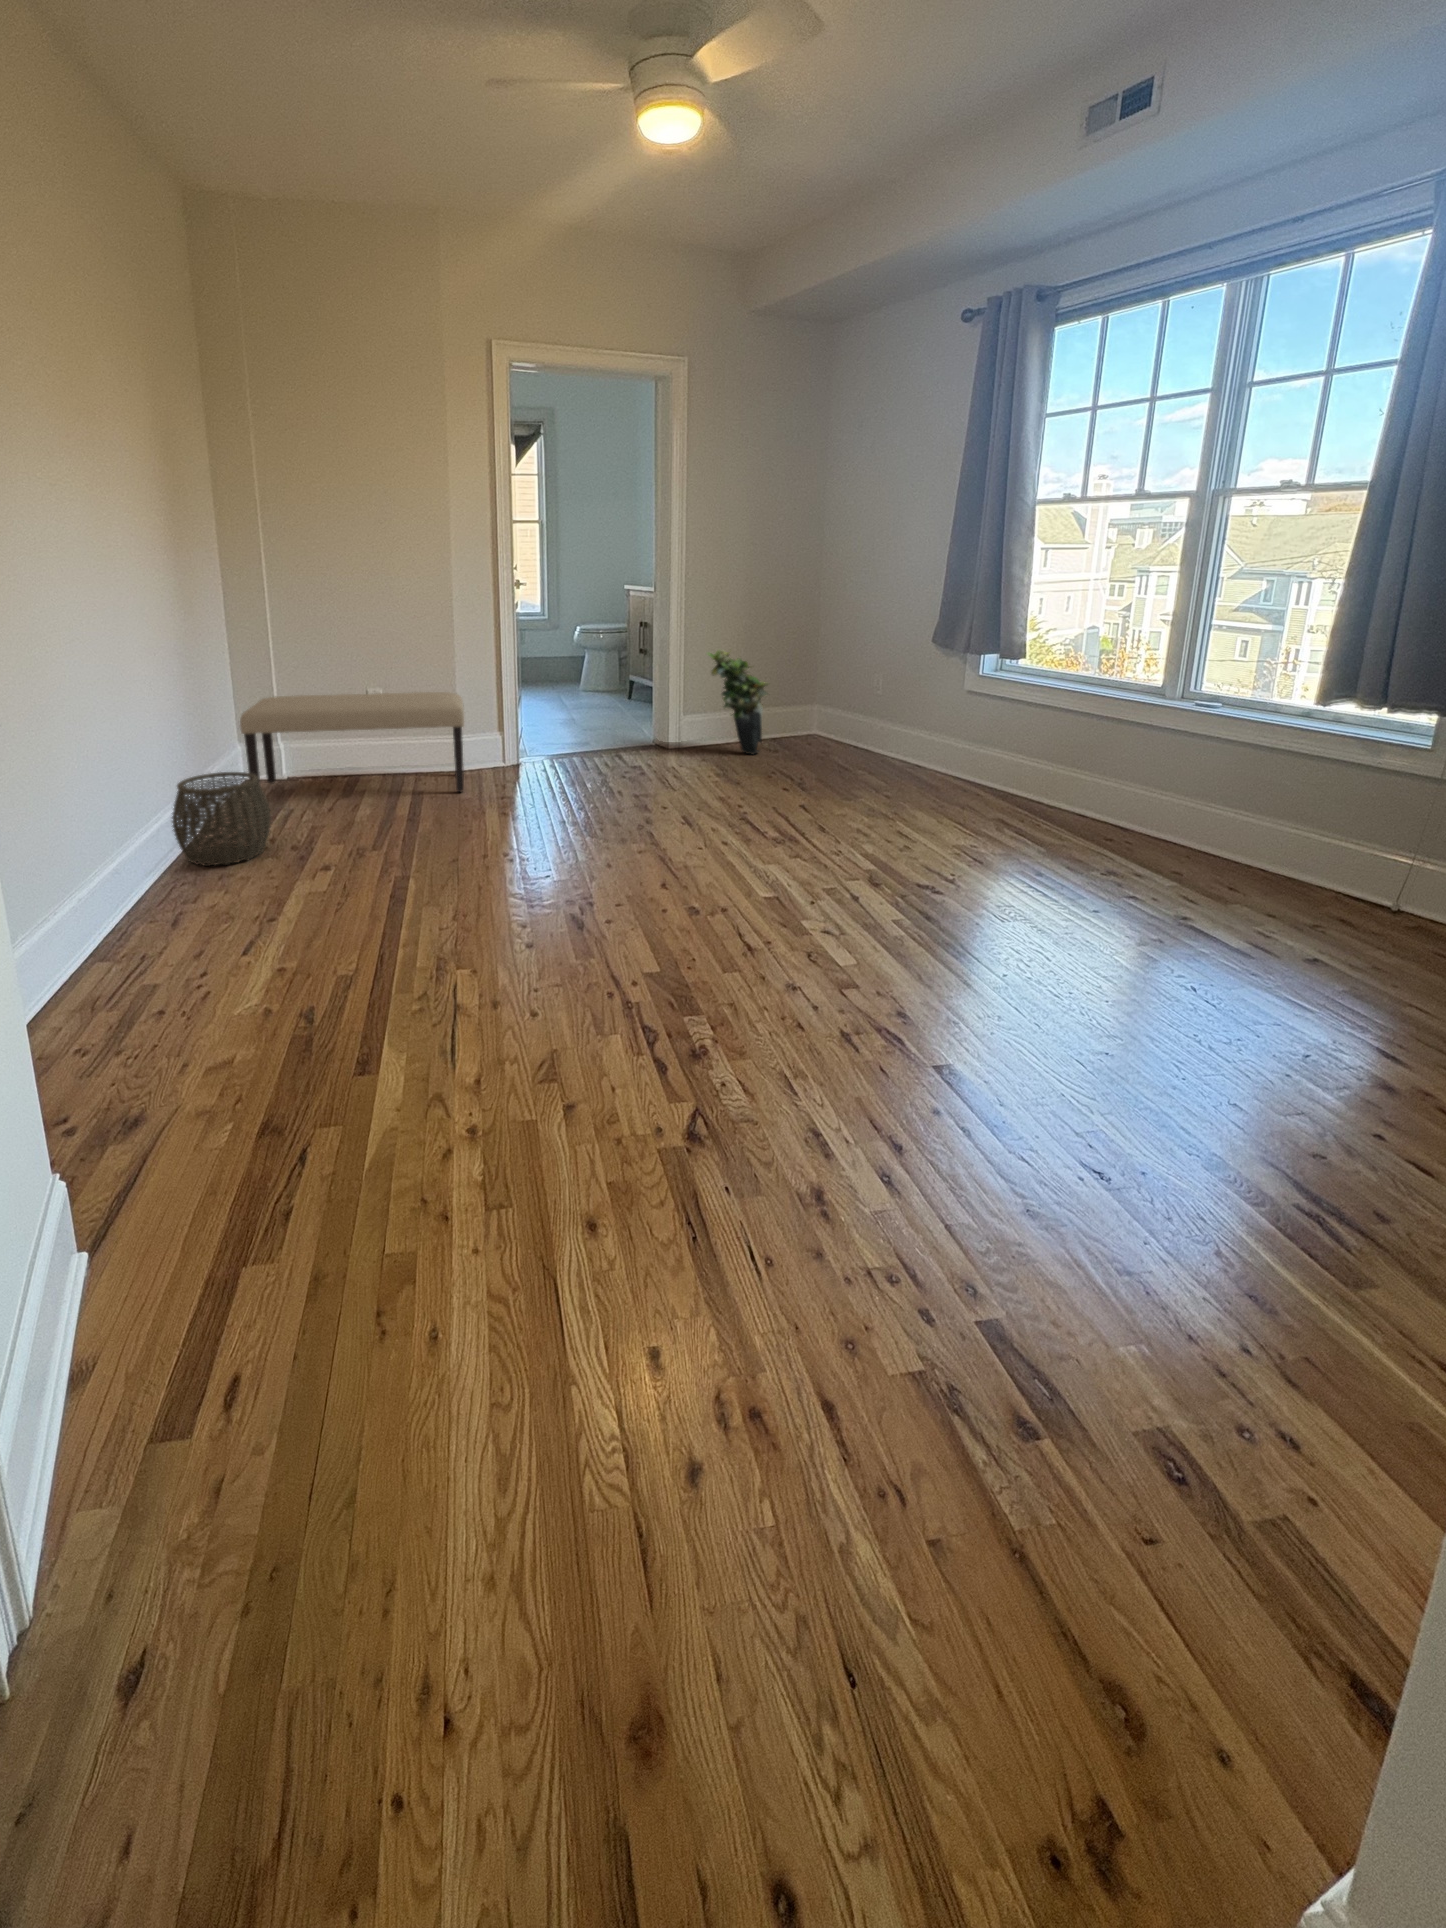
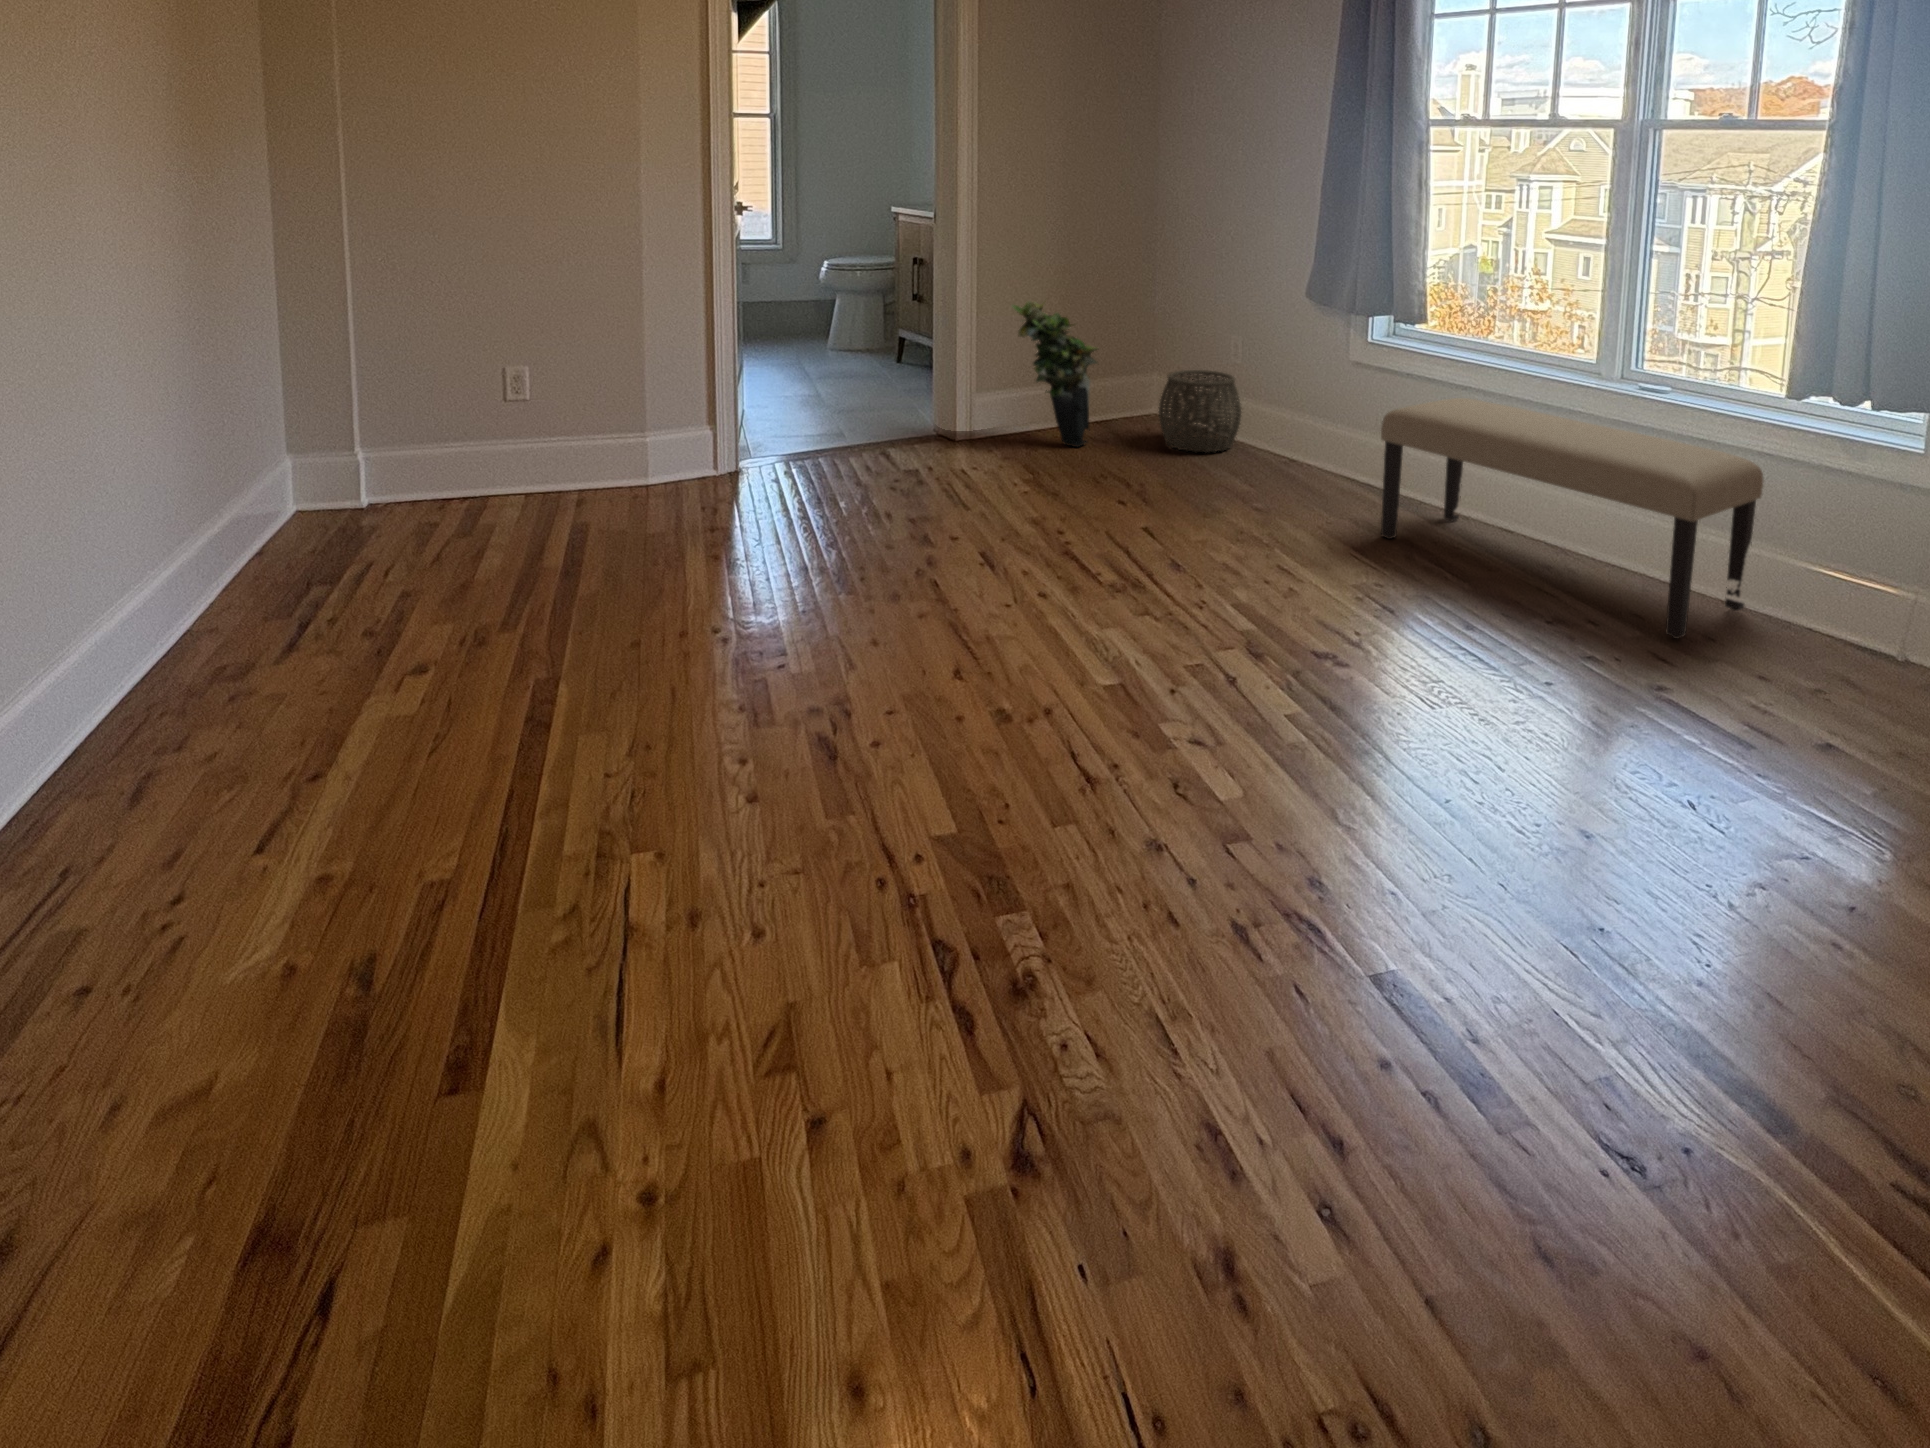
bench: present [240,692,464,792] -> present [1381,398,1764,639]
woven basket: present [172,772,271,866] -> present [1159,370,1241,452]

